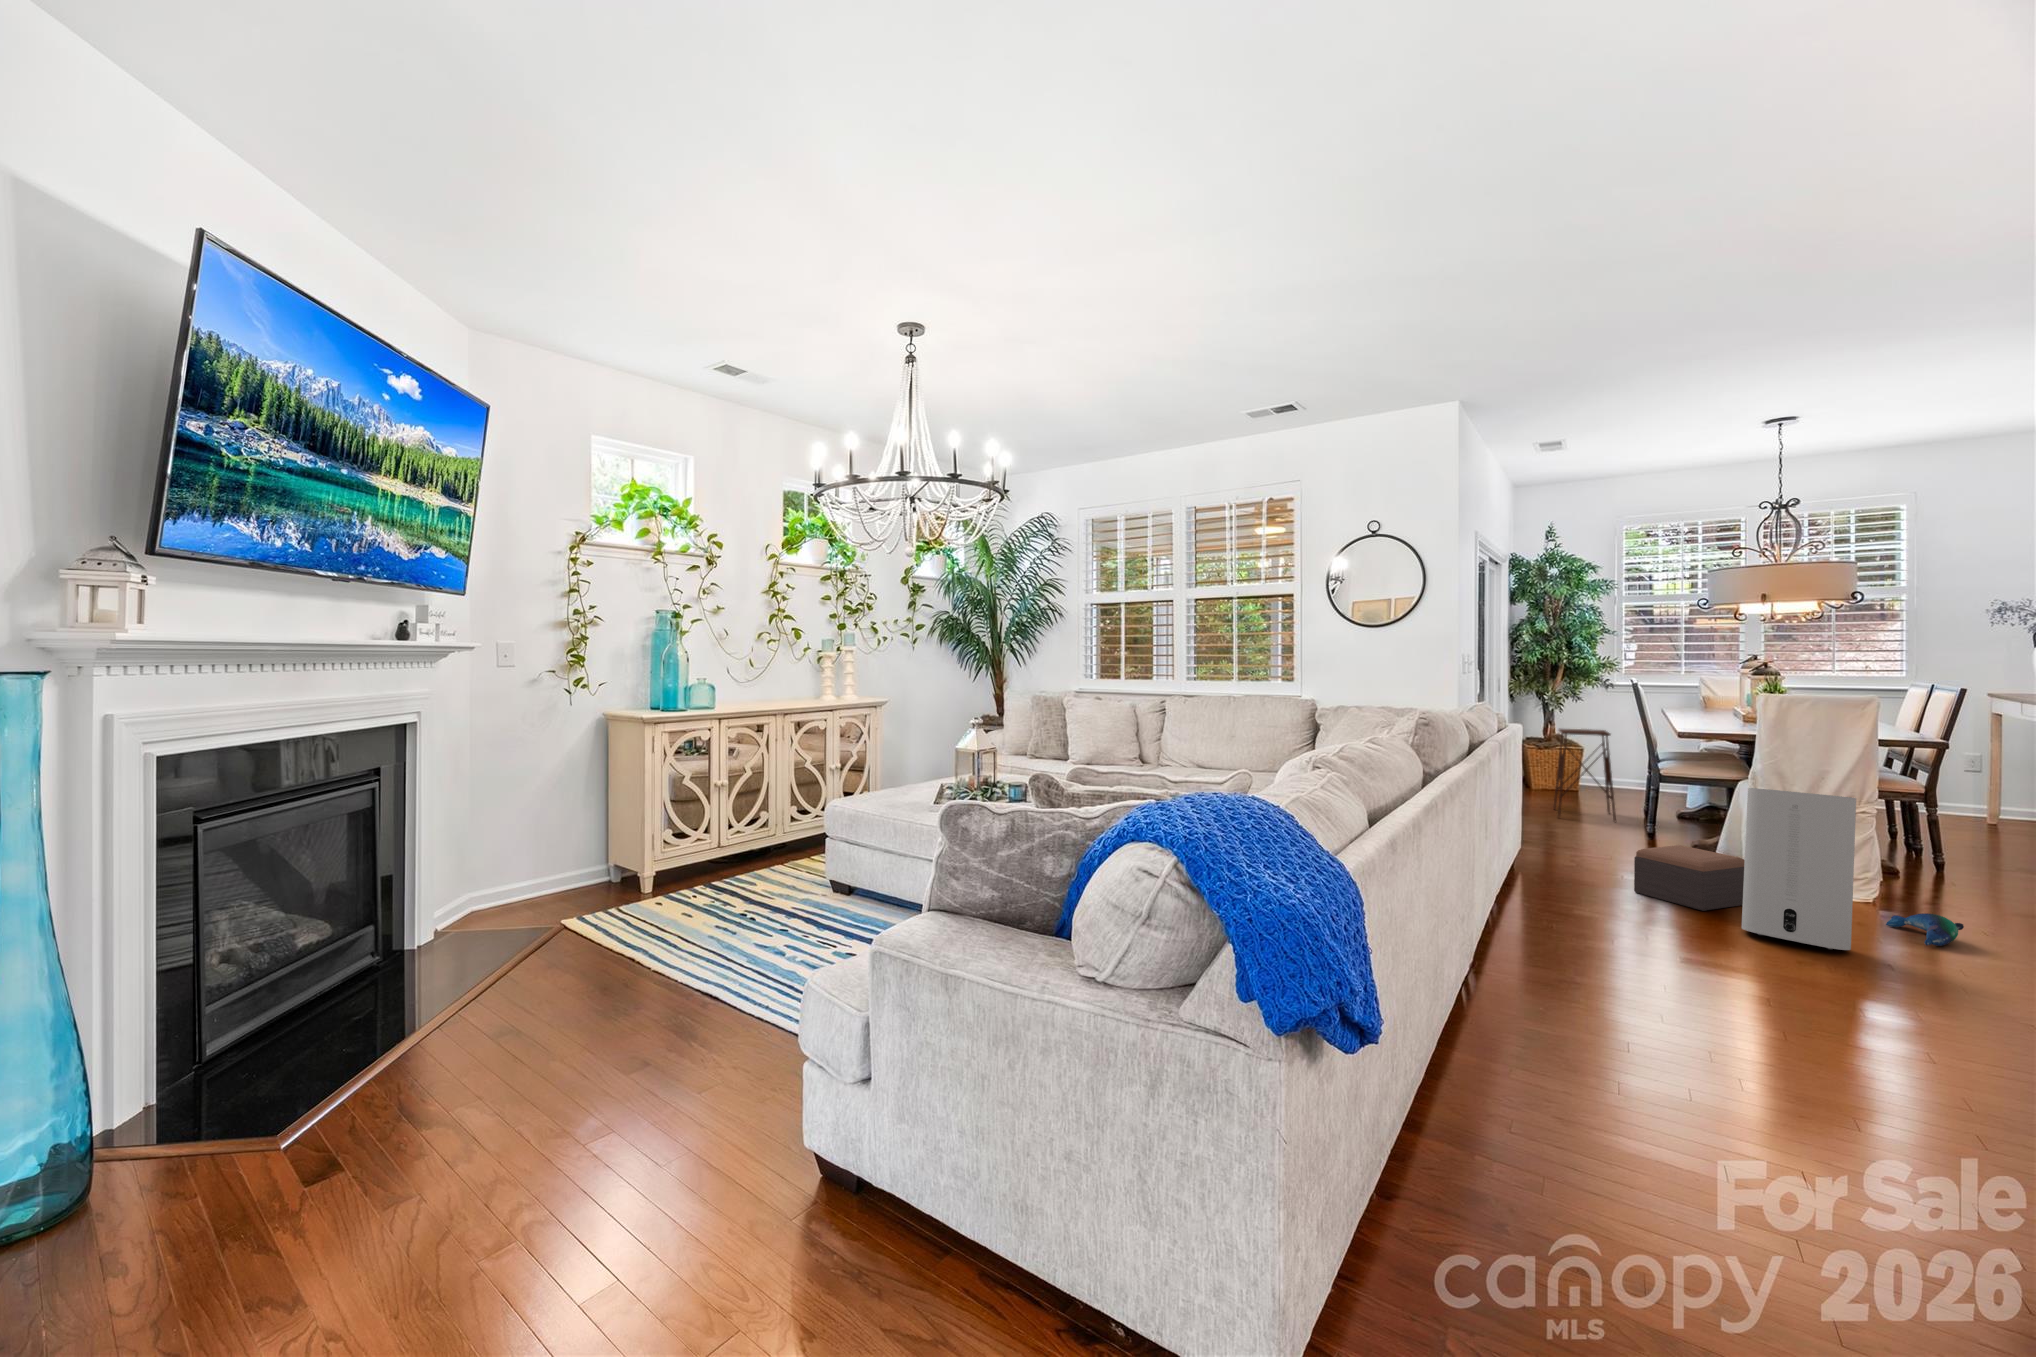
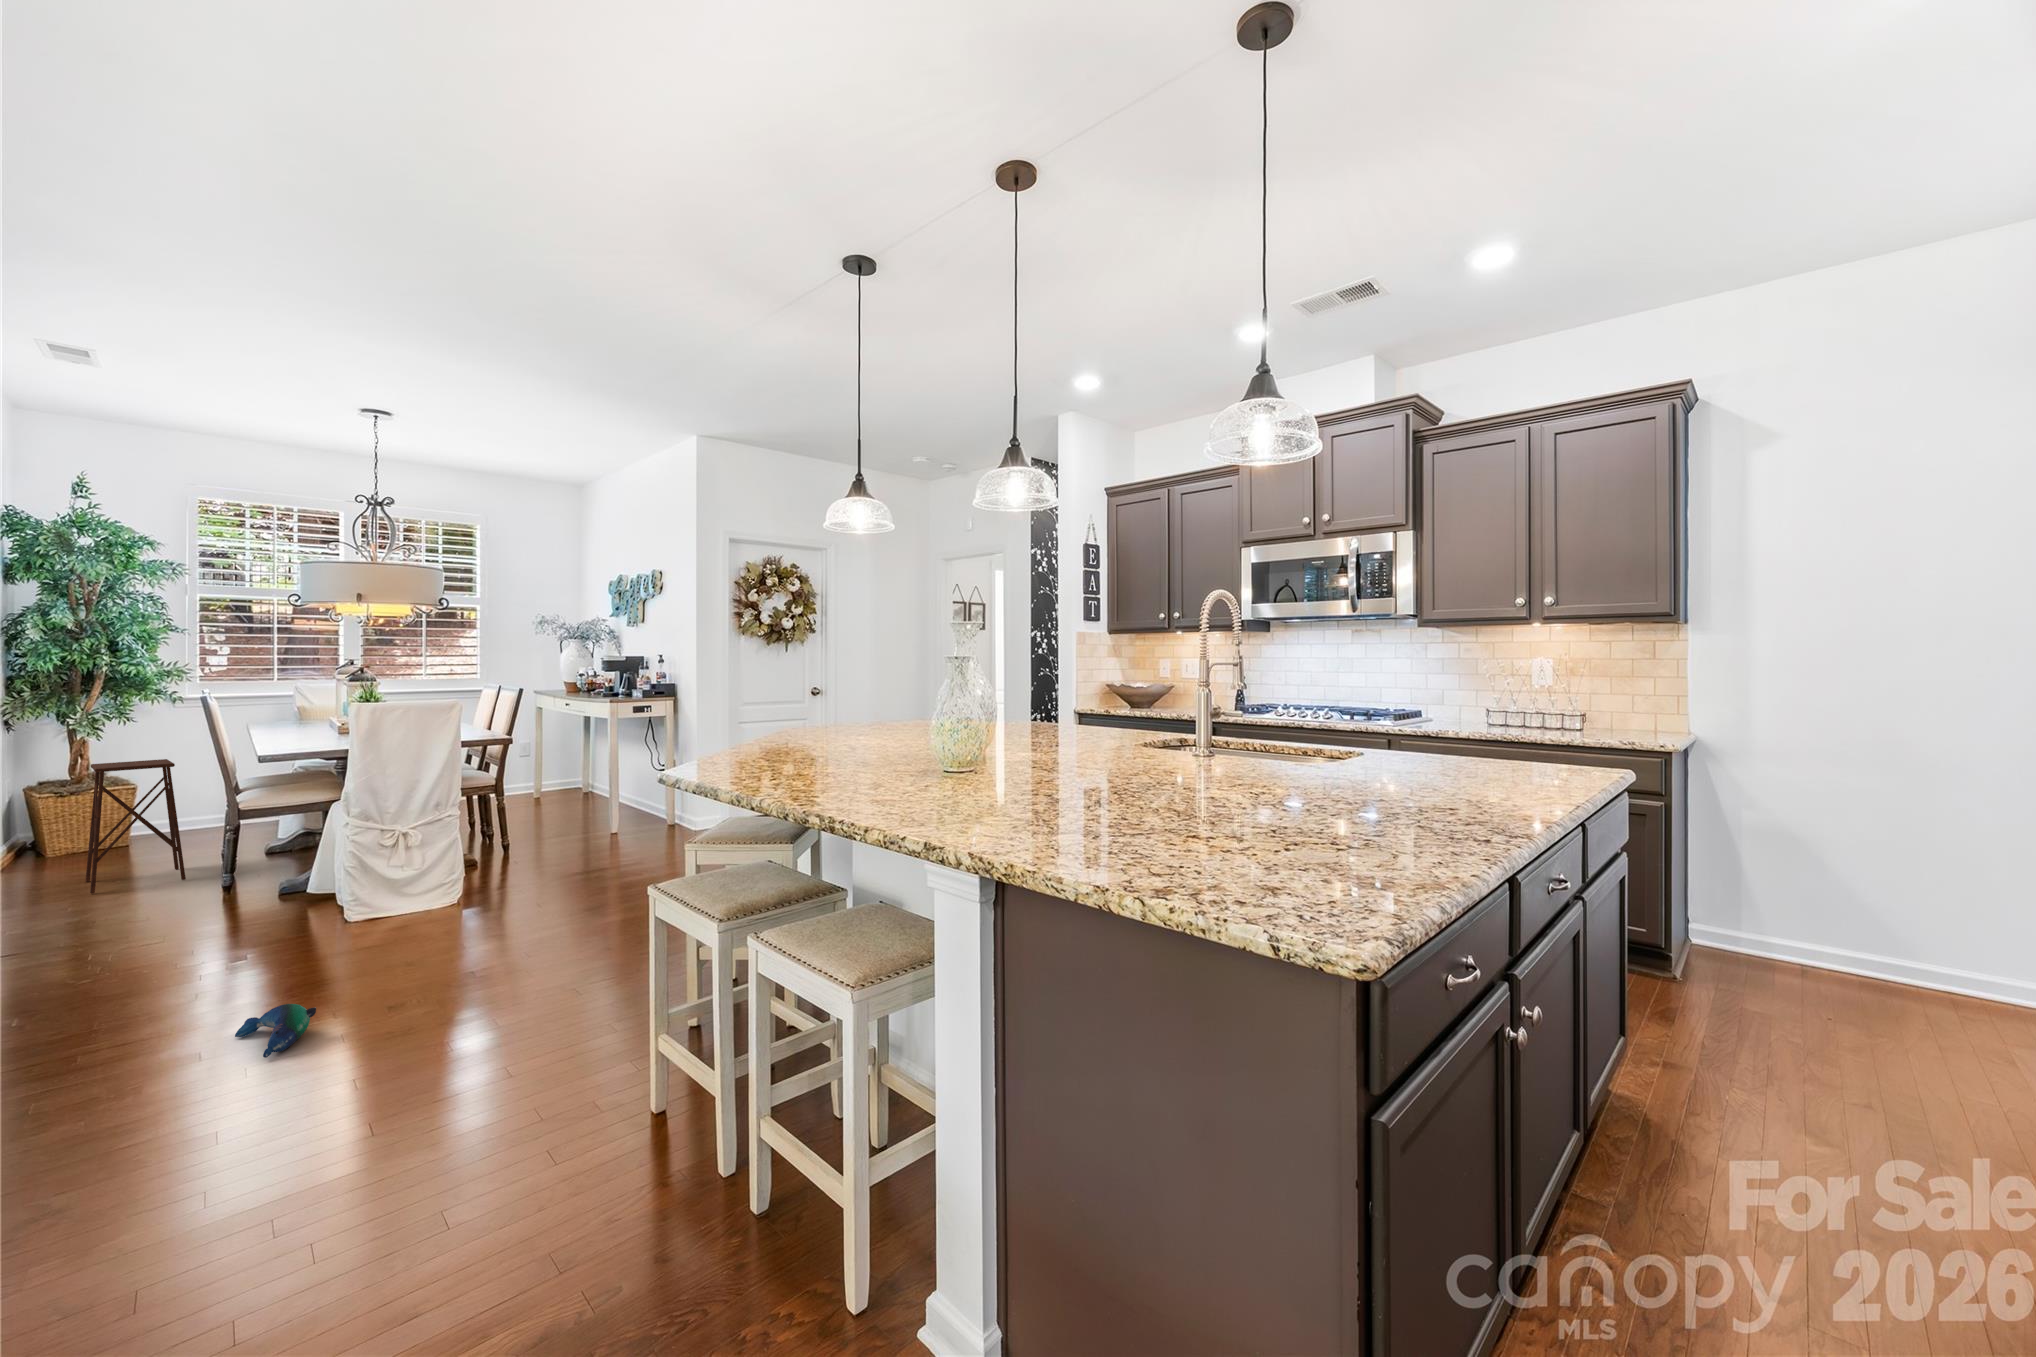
air purifier: present [1742,788,1856,950] -> none [328,808,436,983]
footstool: present [1634,845,1745,911] -> none [194,895,339,978]
plush toy: present [1886,913,1964,946] -> present [235,1004,316,1058]

